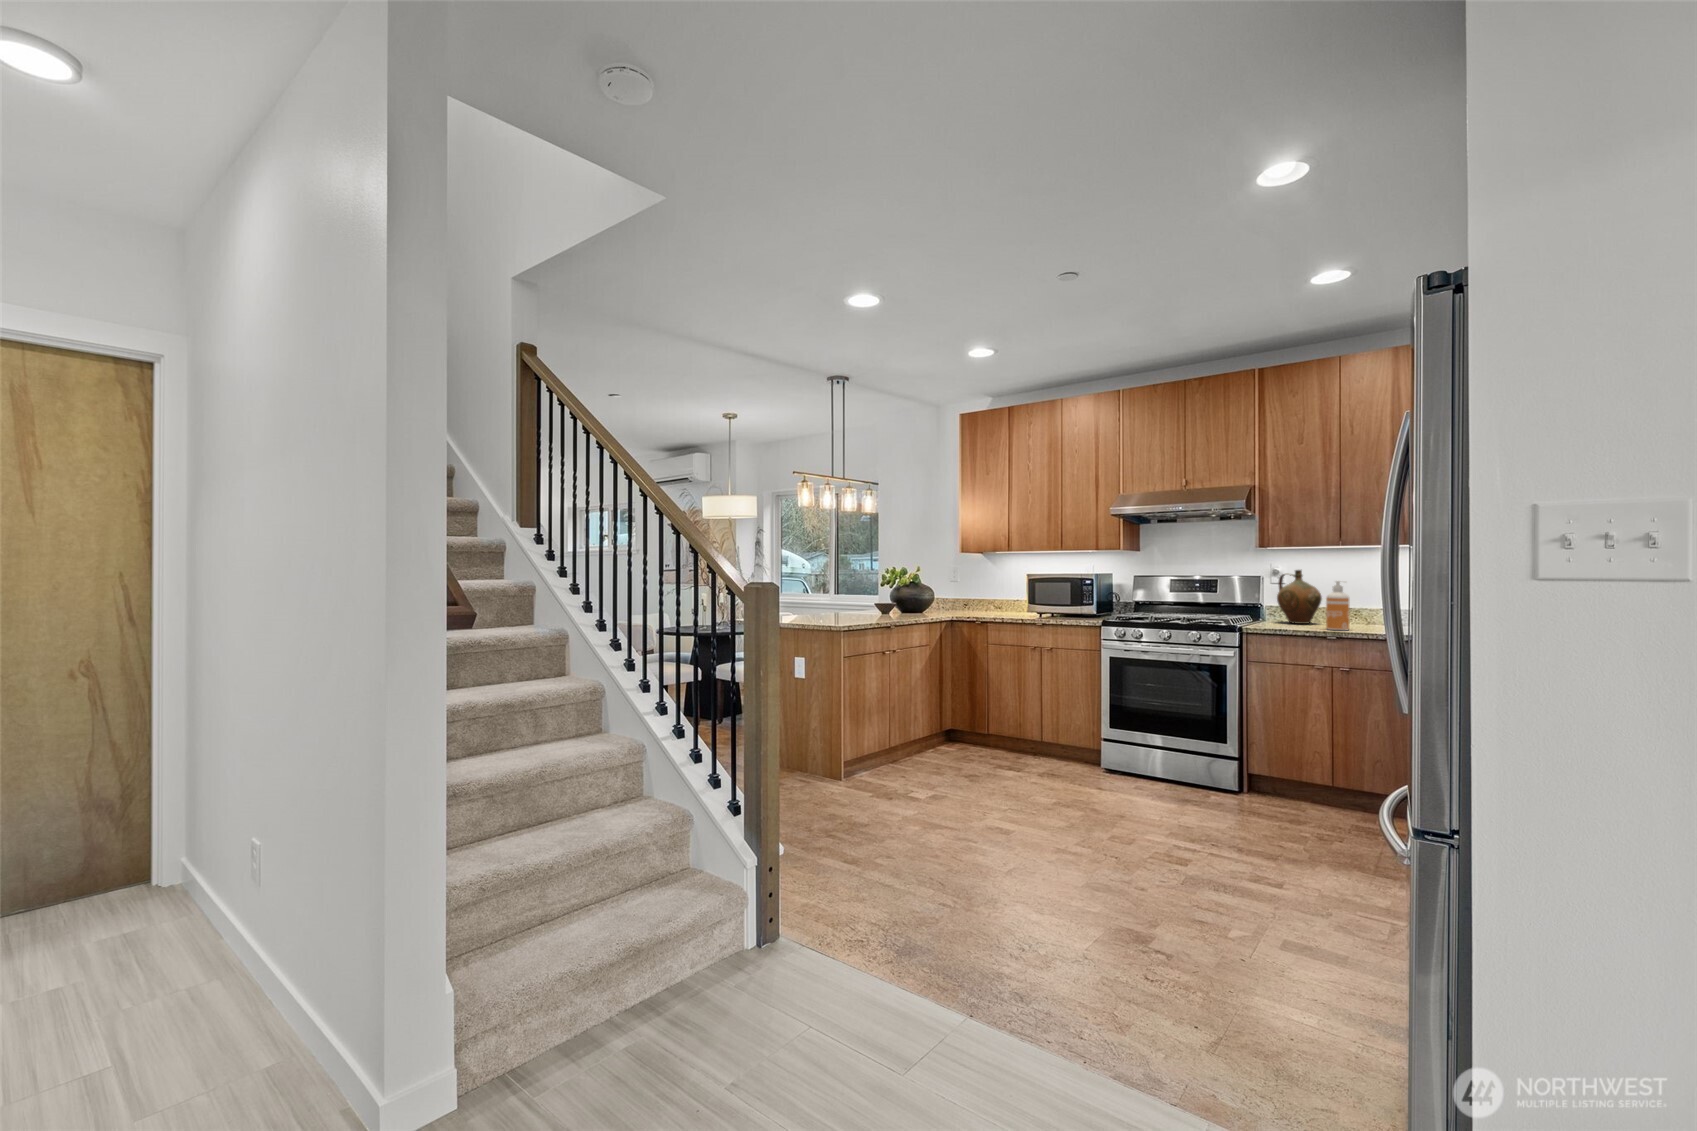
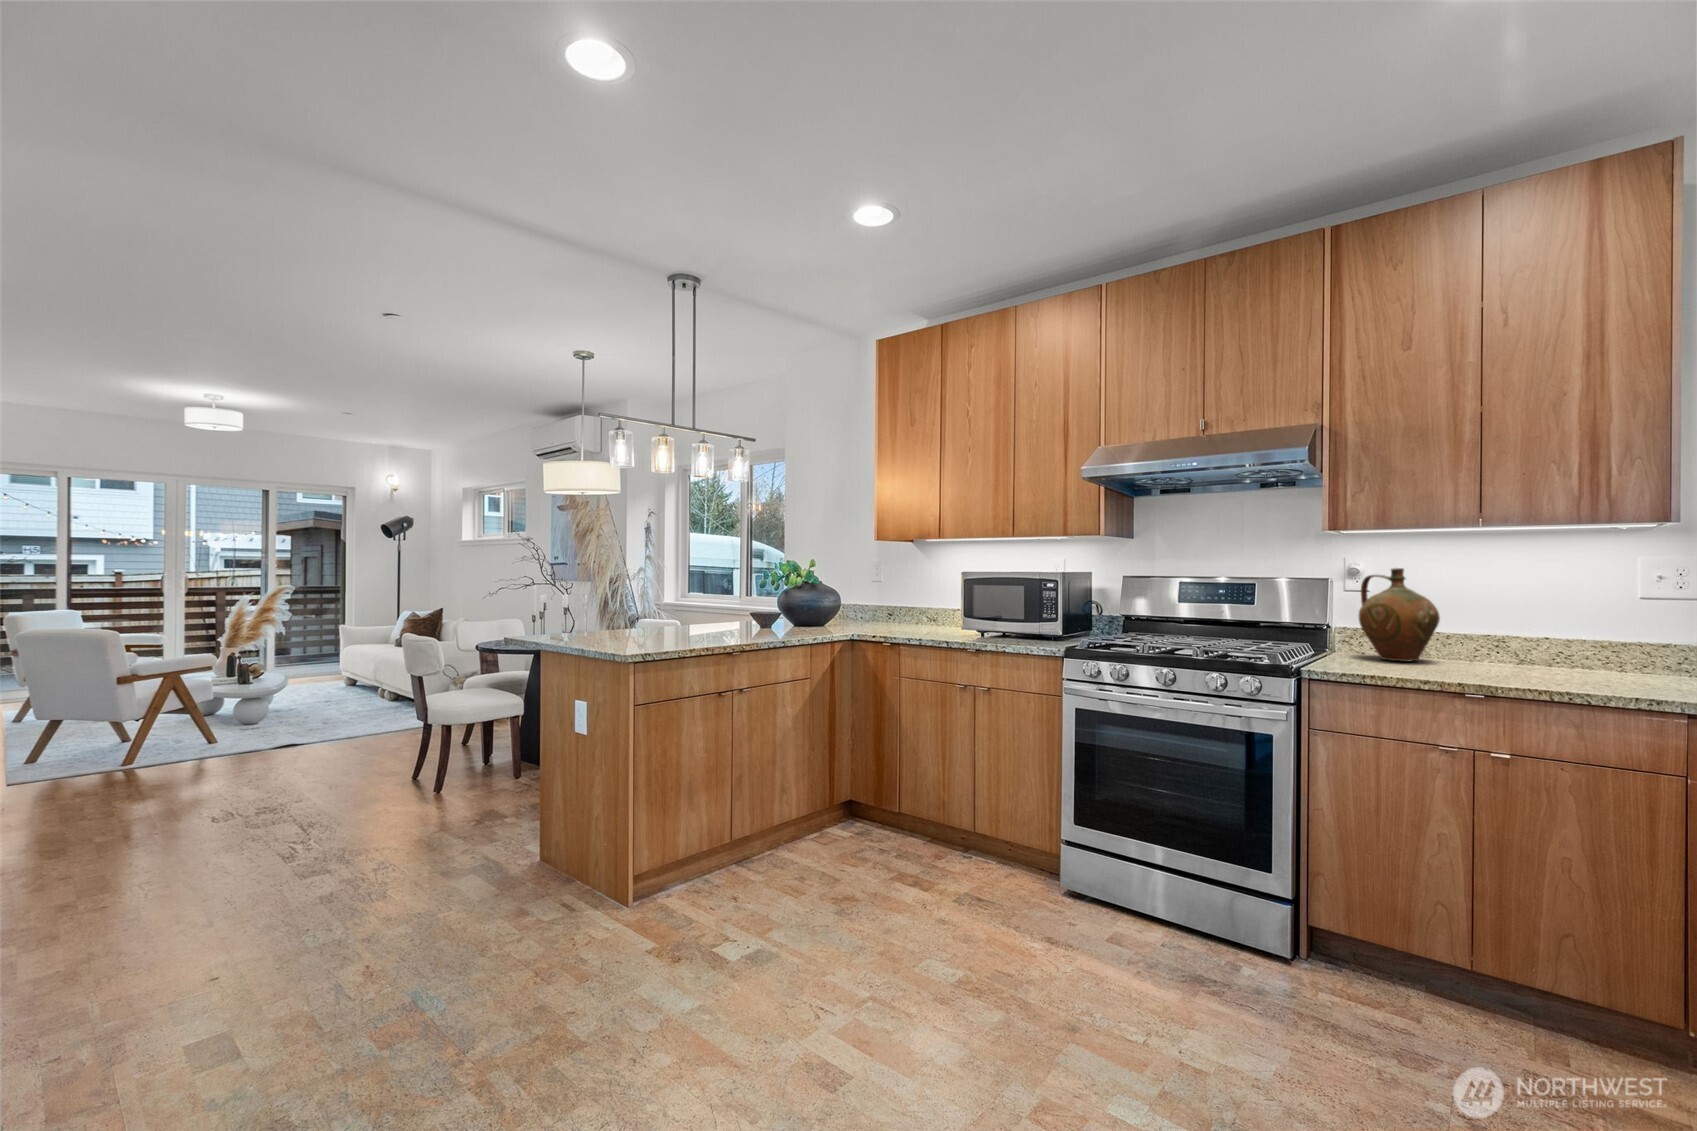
soap dispenser: present [1326,581,1349,630] -> none [1458,589,1505,681]

